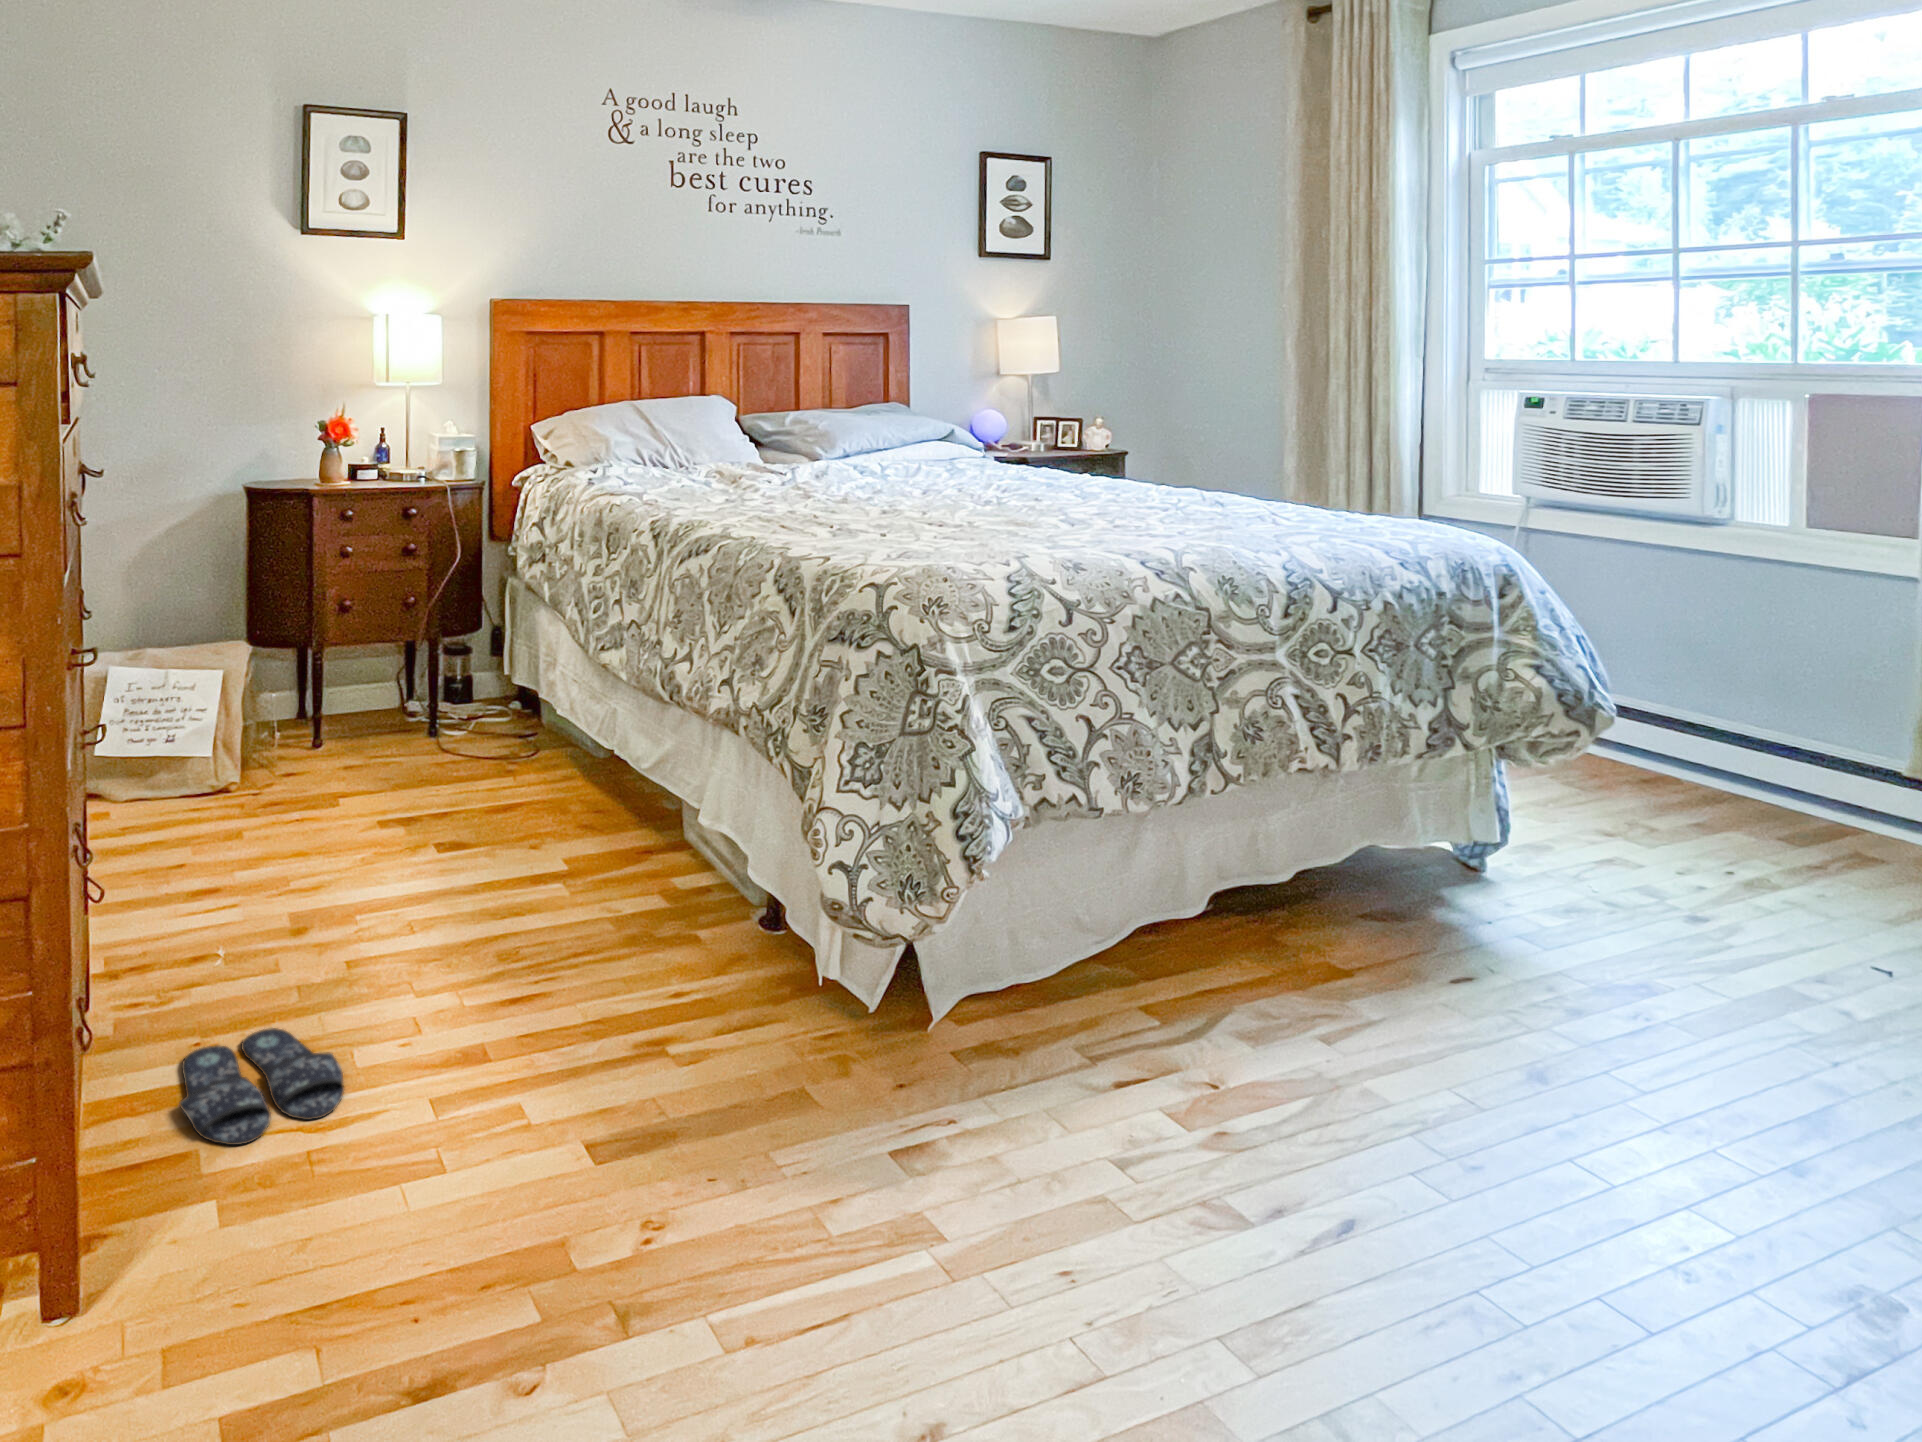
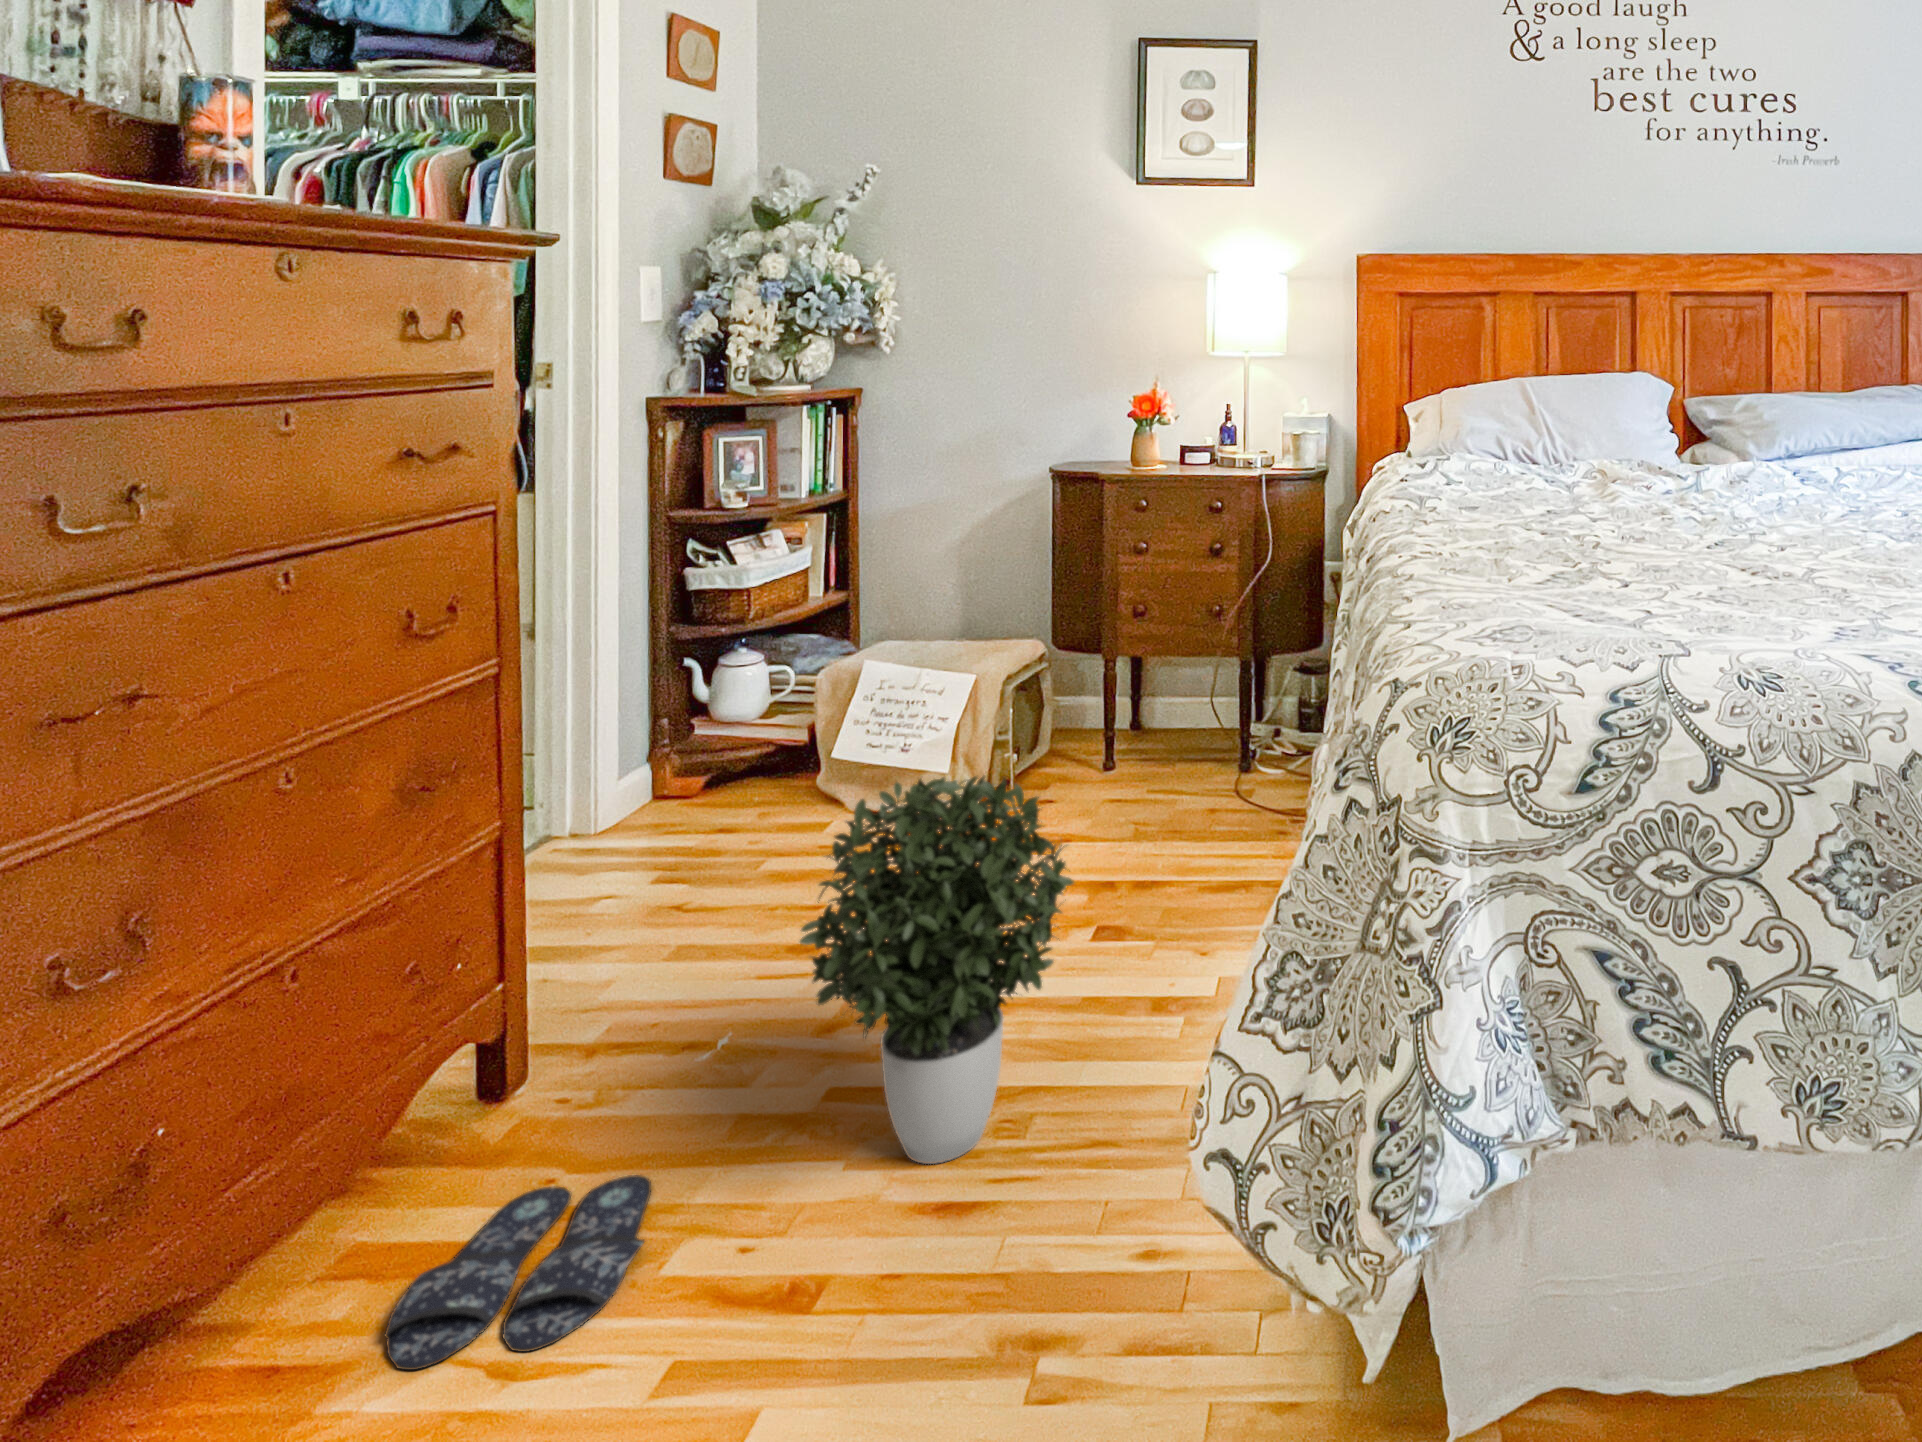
potted plant: none [381,698,574,984] -> present [800,776,1074,1164]

